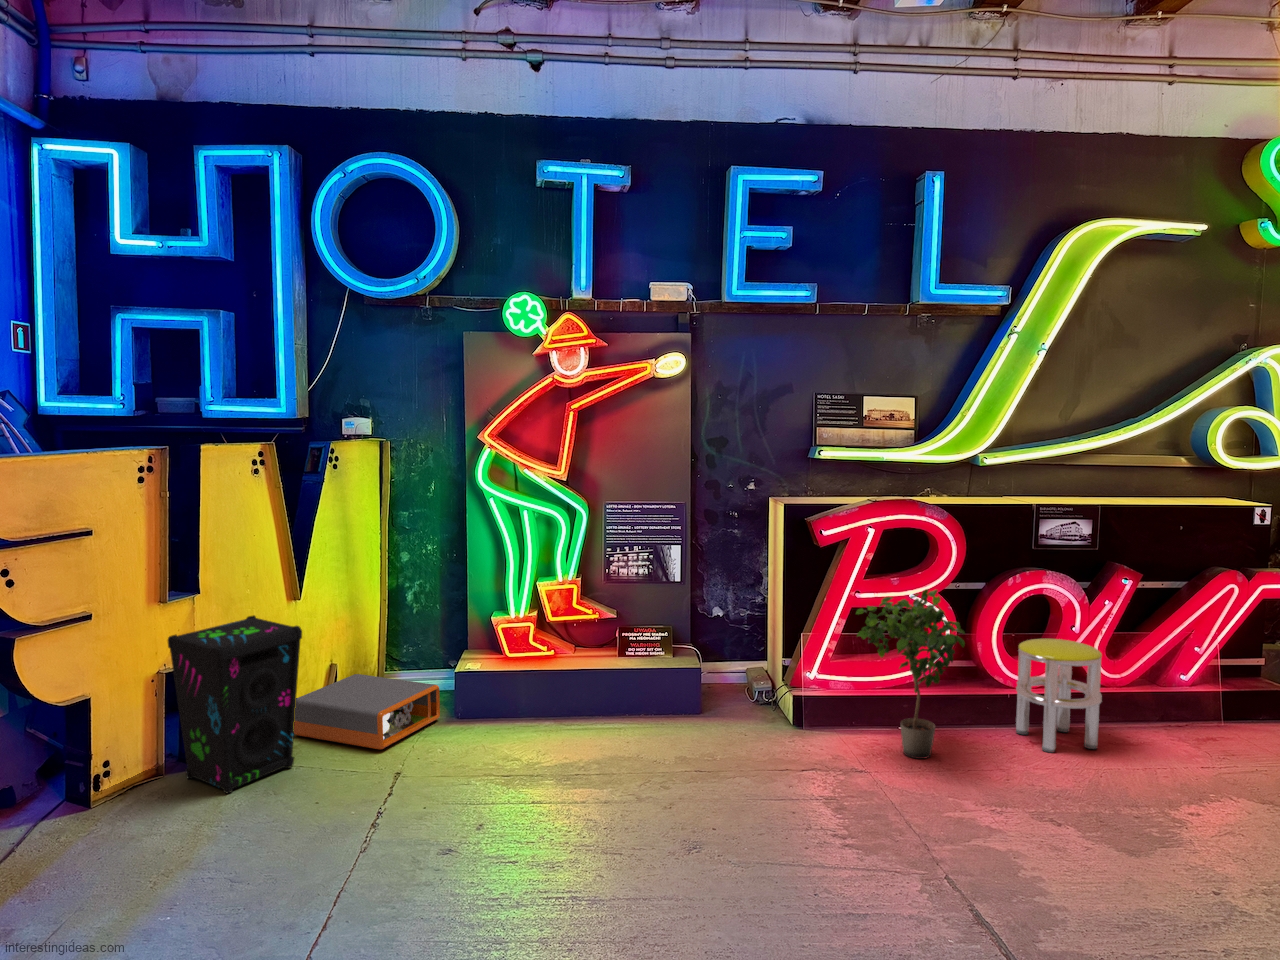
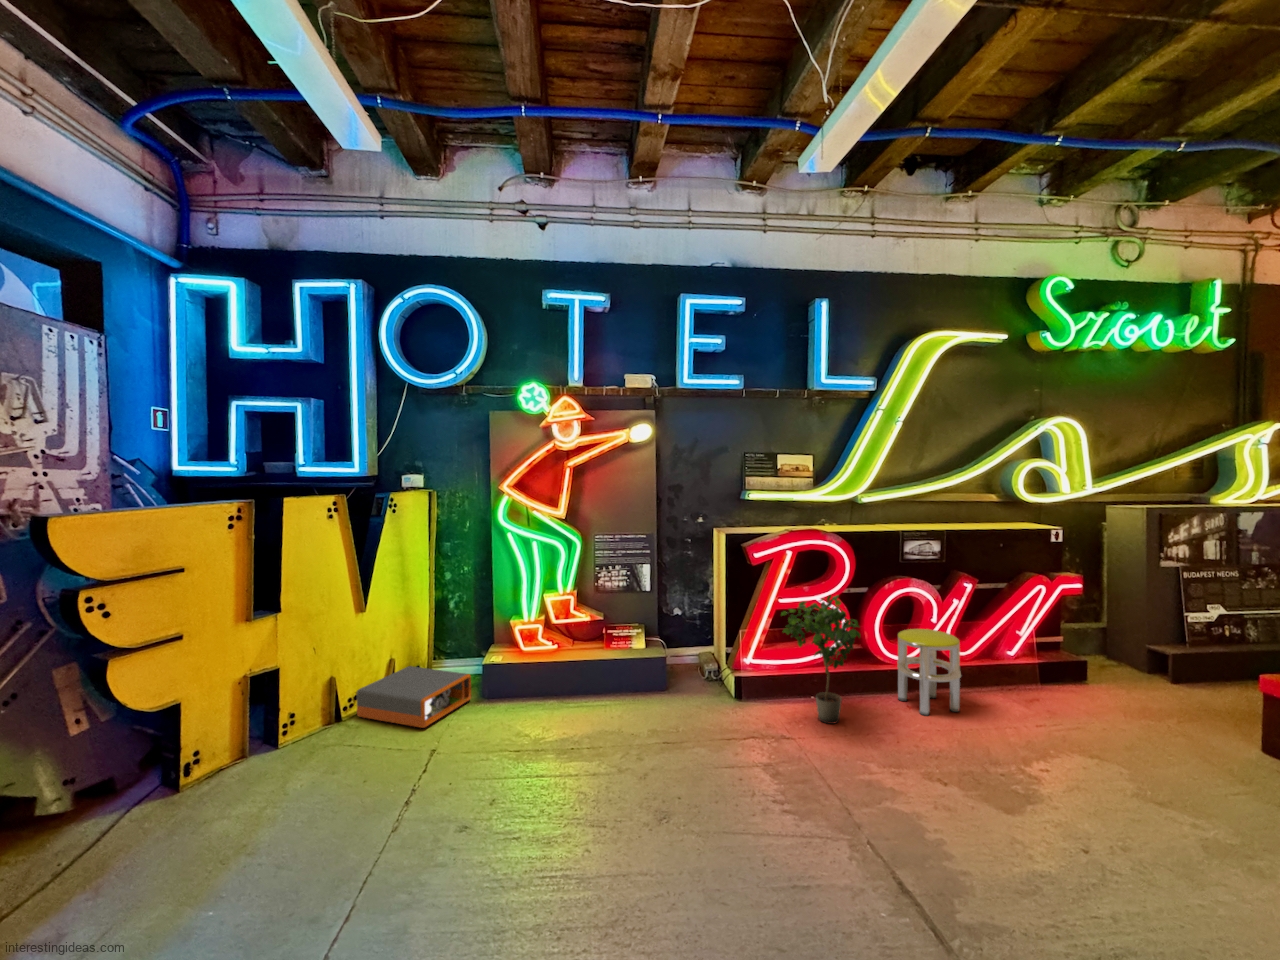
speaker: present [168,615,302,793] -> none [253,626,361,772]

